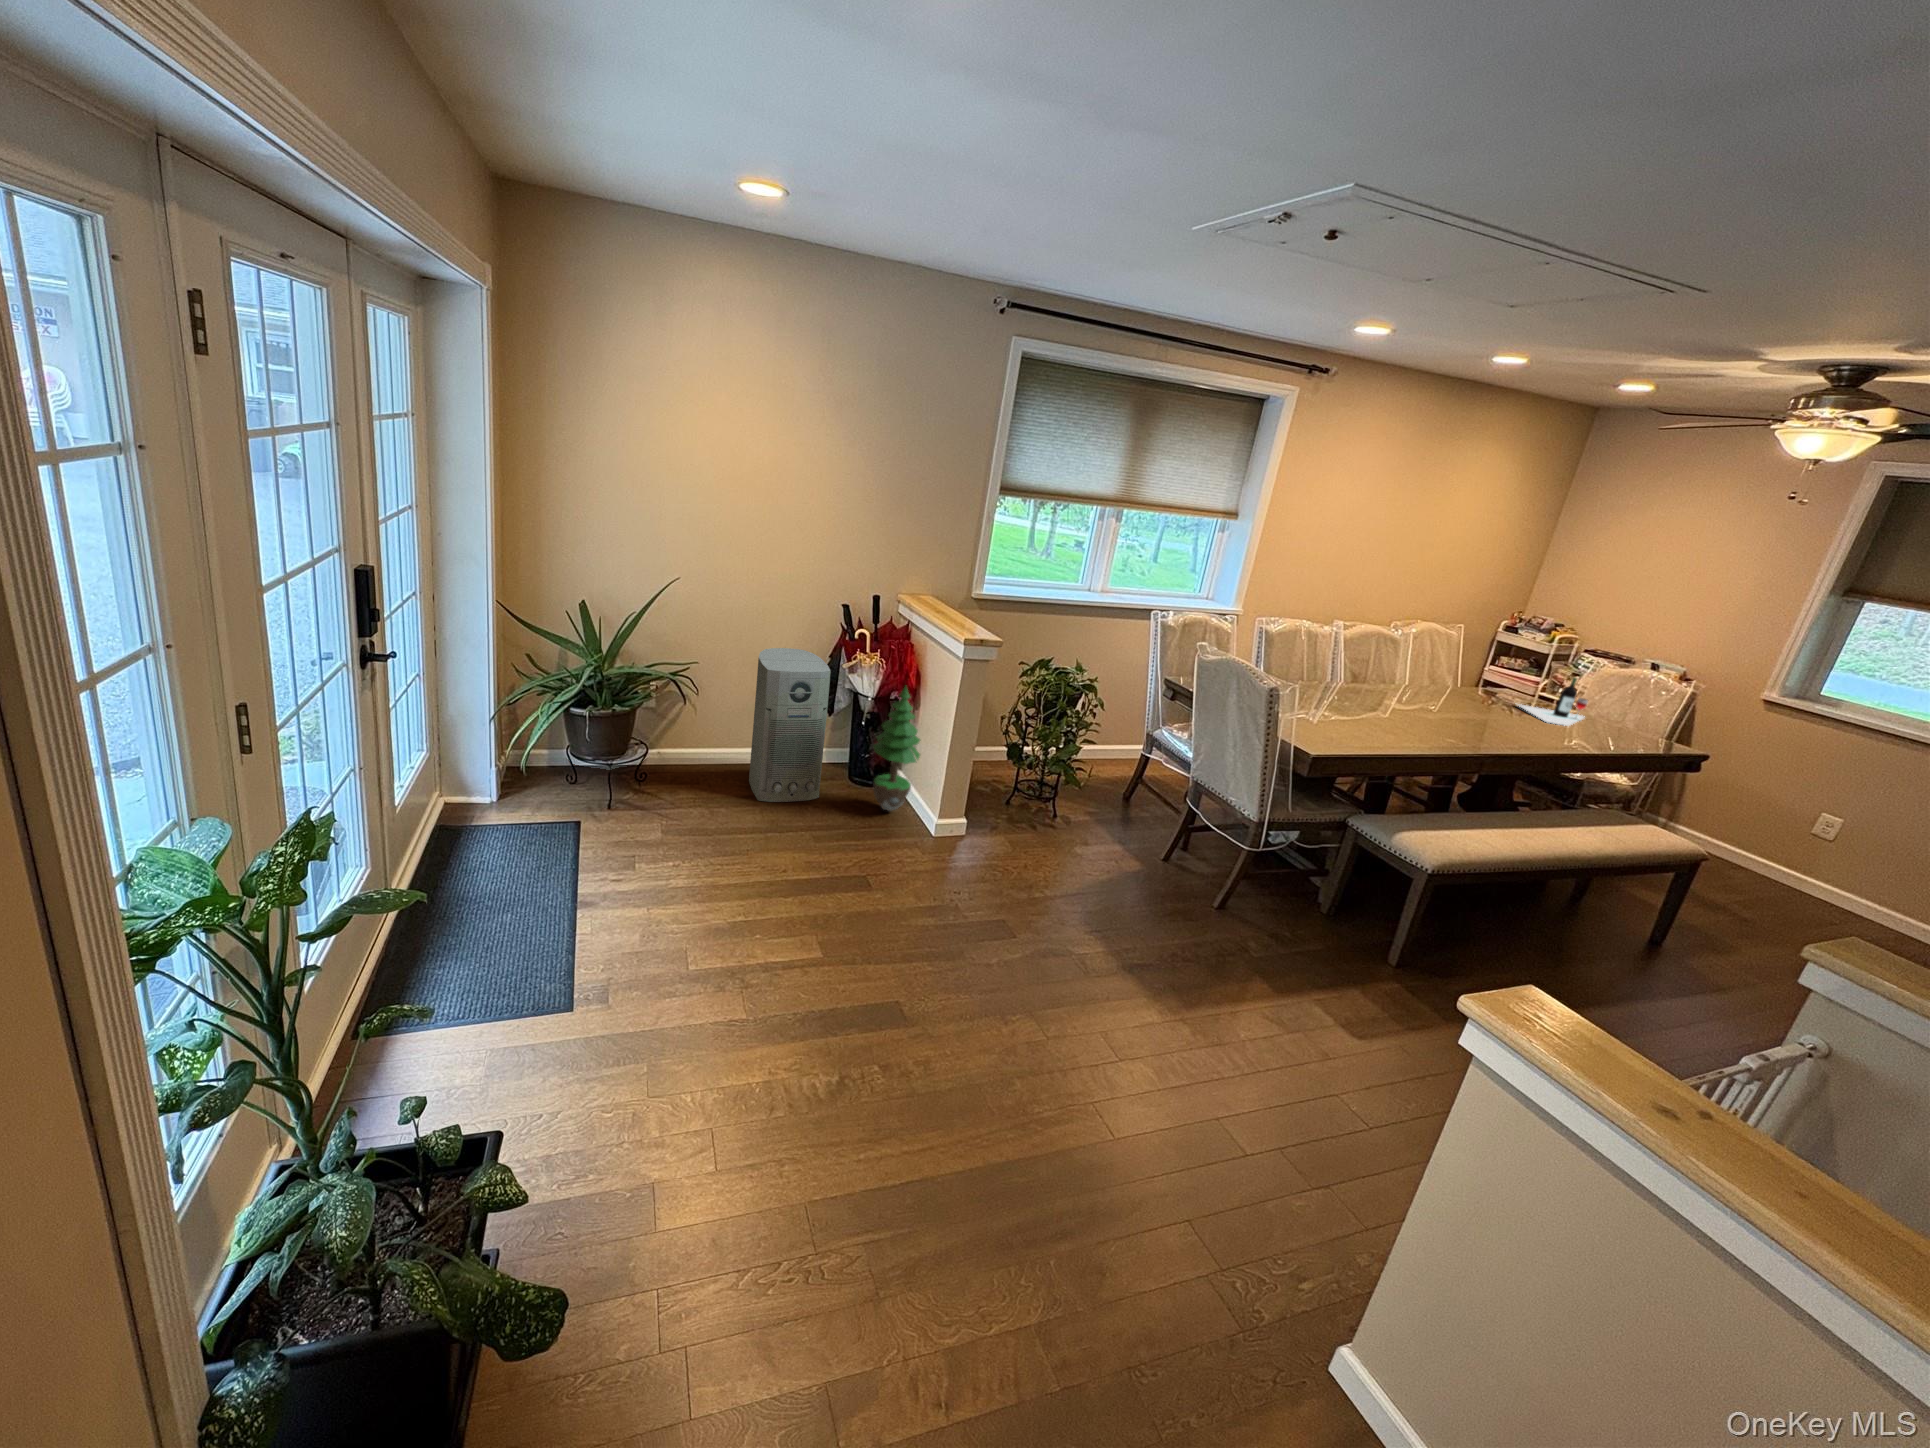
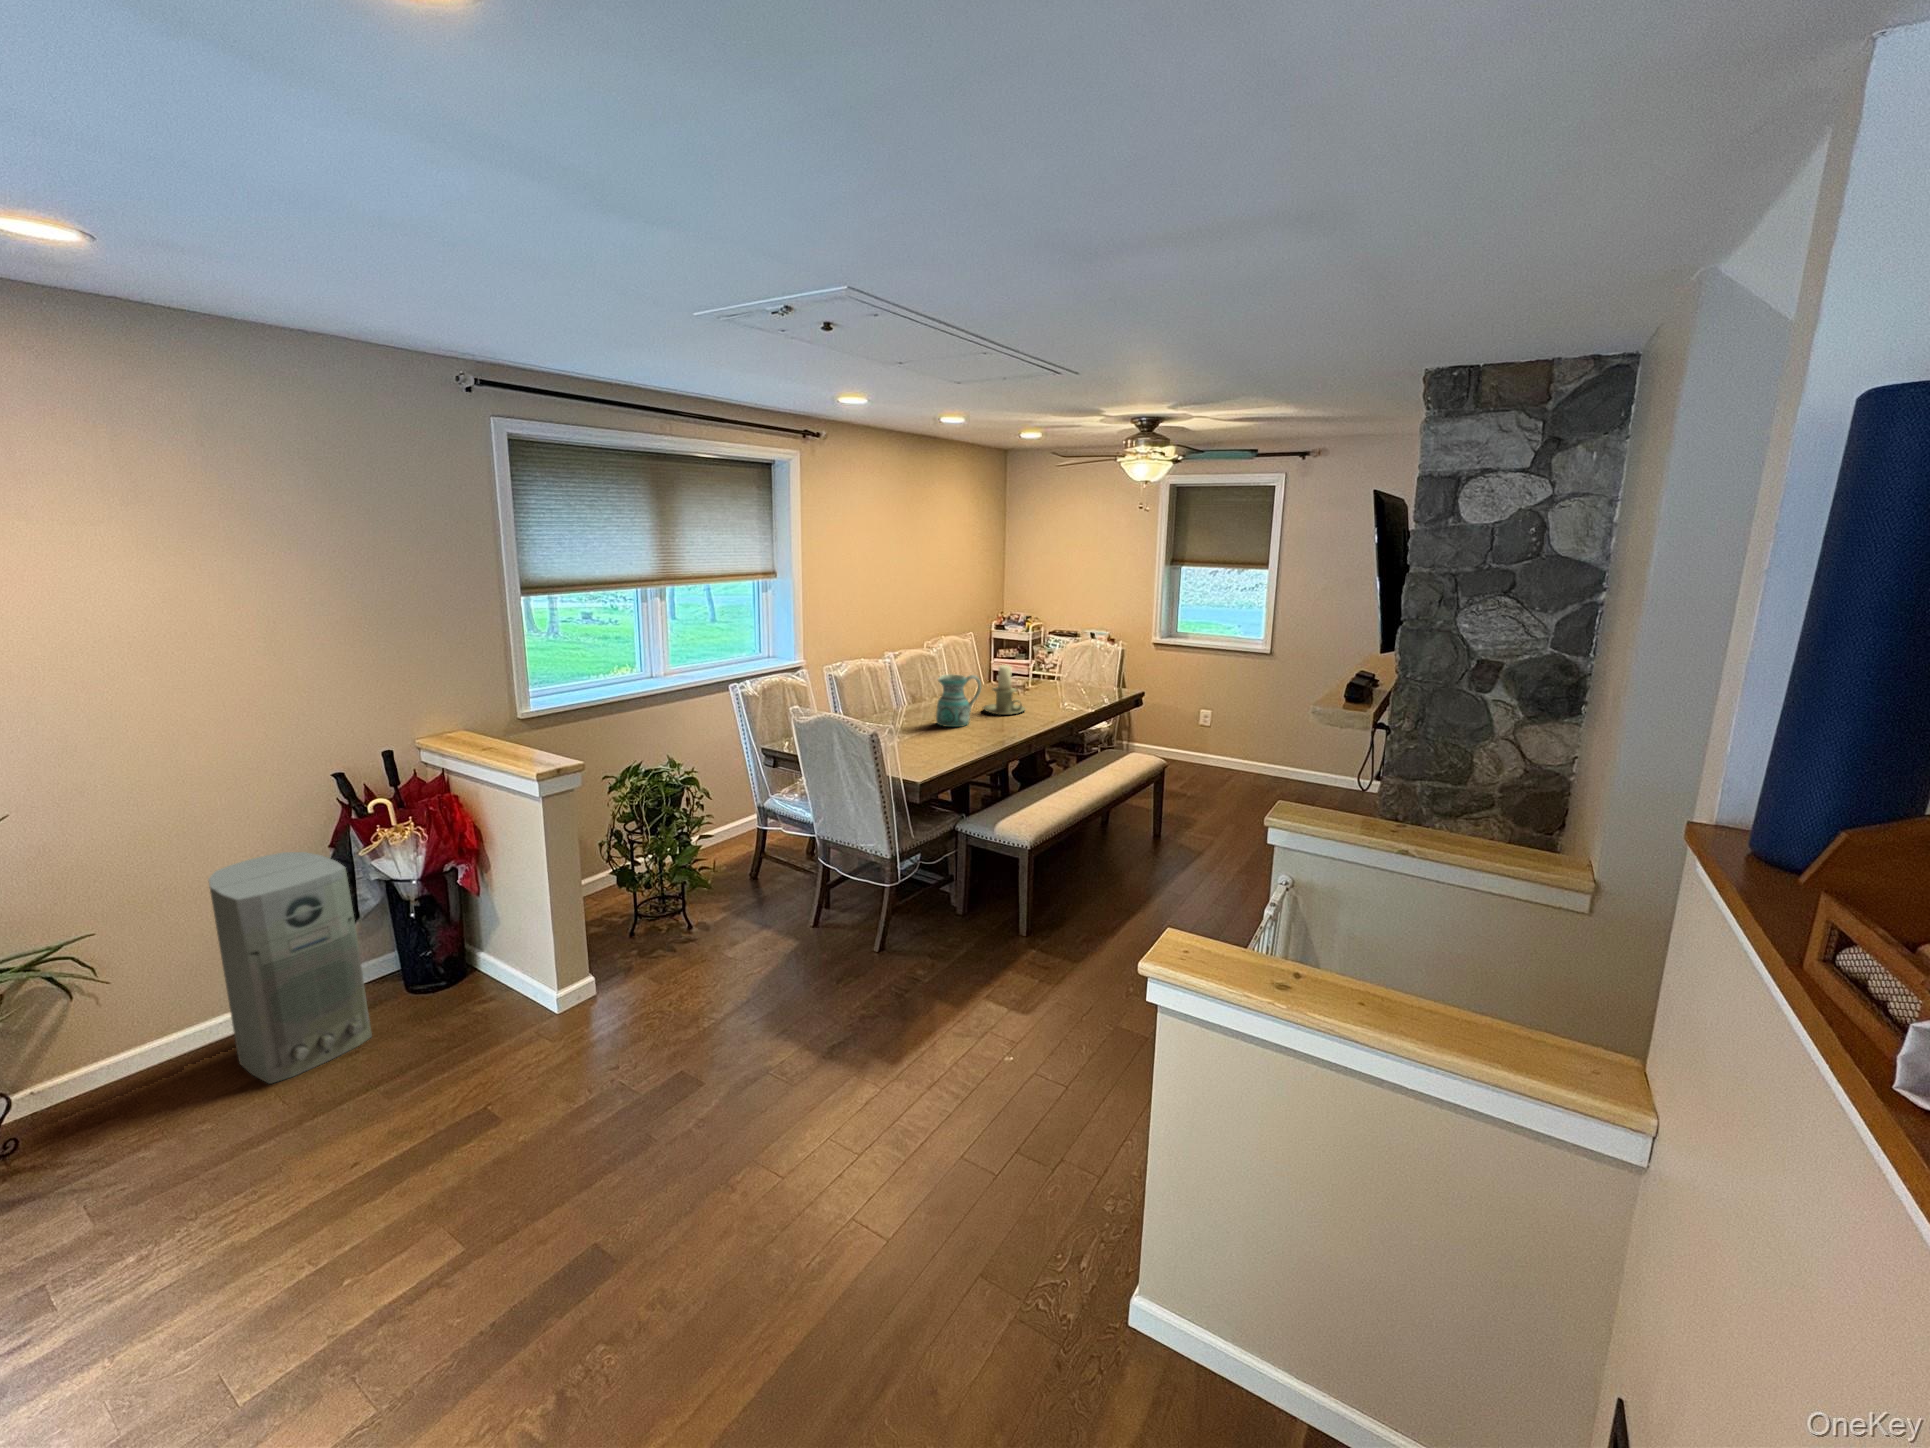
ceramic pitcher: none [1368,657,1442,720] -> present [936,674,981,727]
candle holder: none [1437,664,1500,726] -> present [983,665,1025,715]
wine bottle: present [1519,678,1588,726] -> none [1027,658,1094,697]
potted tree: present [874,687,920,811] -> none [440,850,512,1011]

